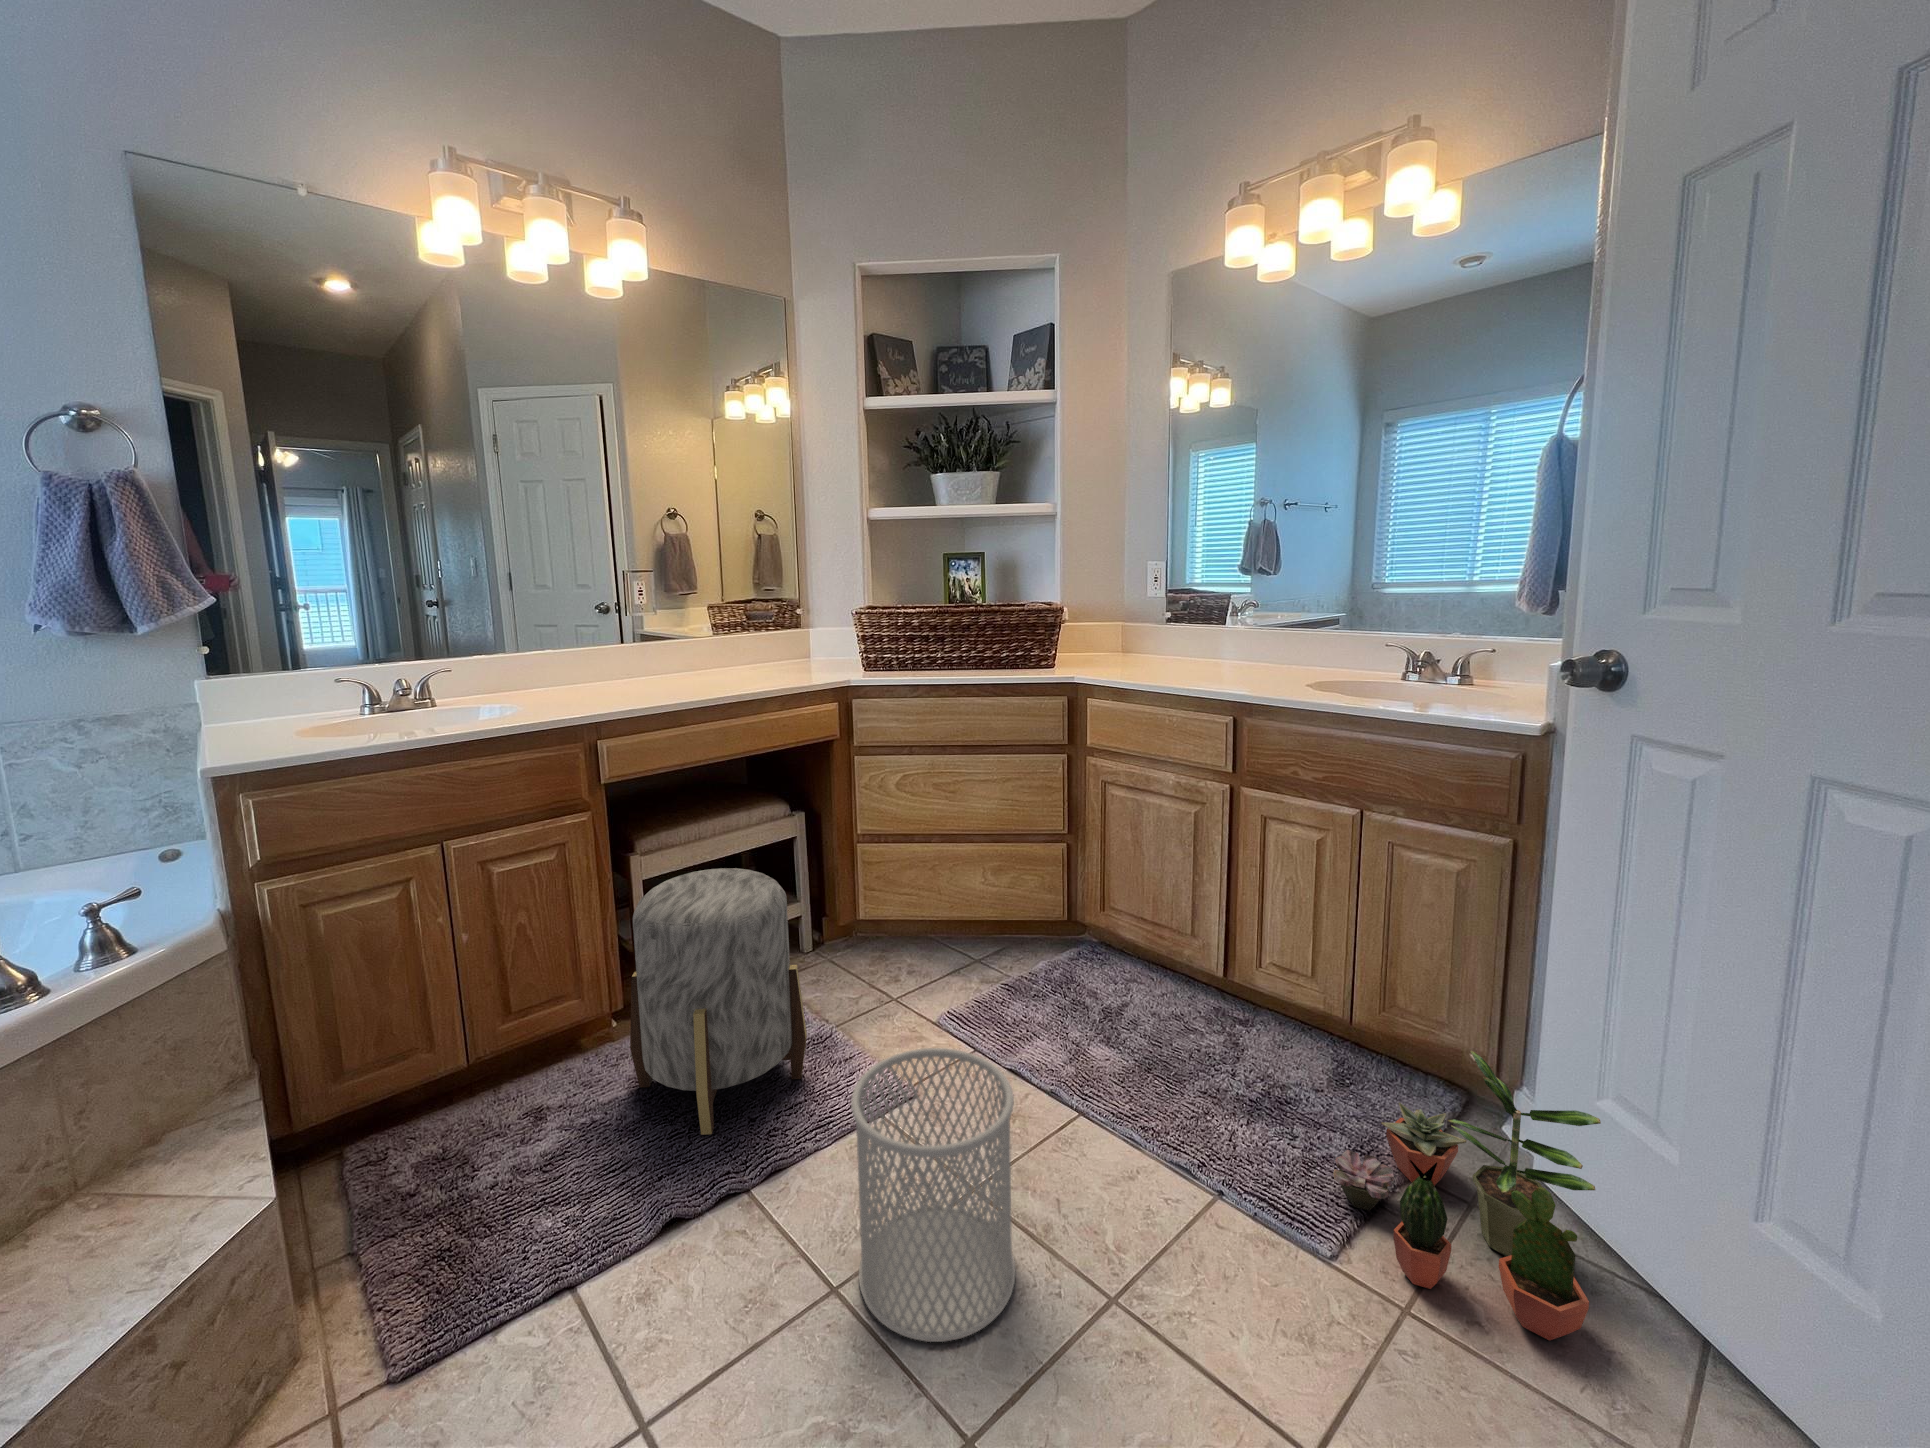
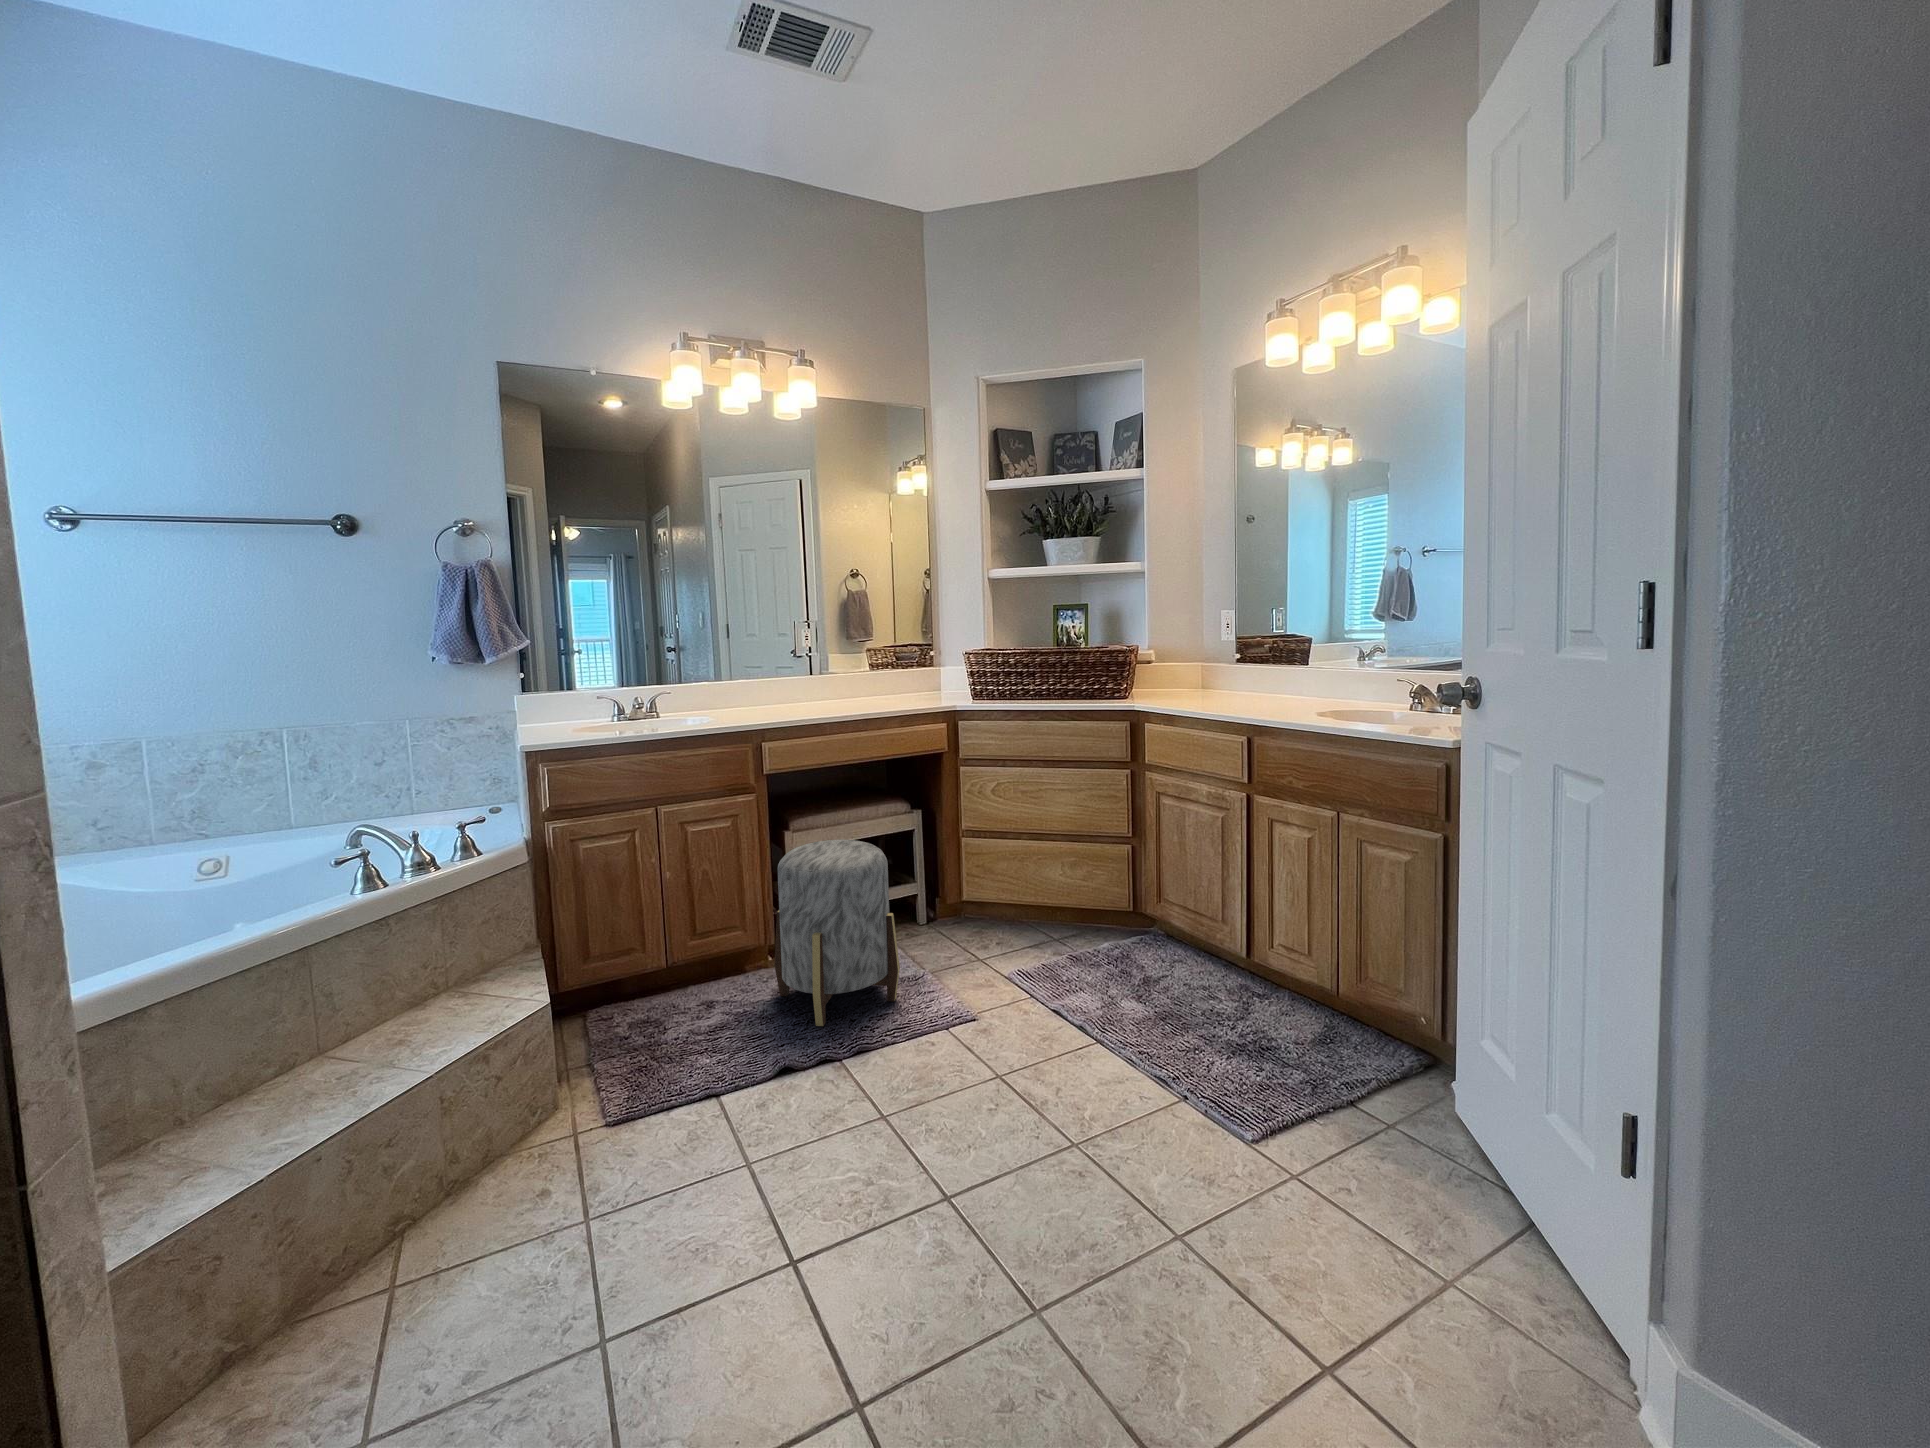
wastebasket: present [851,1048,1016,1342] -> none [896,960,1012,1149]
potted plant: present [1333,1051,1601,1341] -> none [1272,997,1462,1205]

